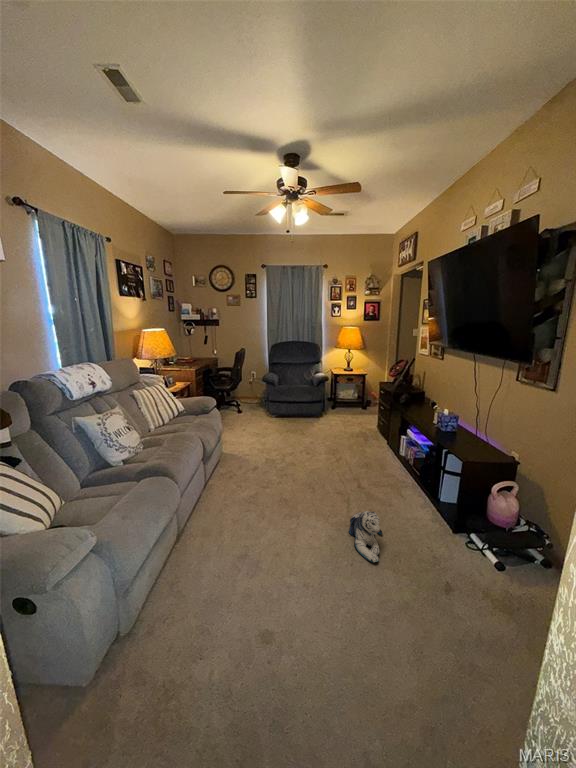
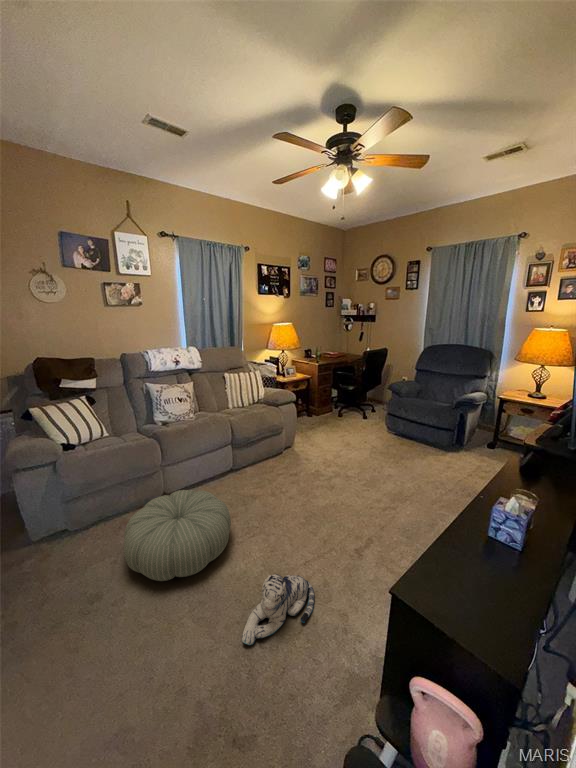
pouf: none [201,497,305,589] -> present [124,490,231,581]

